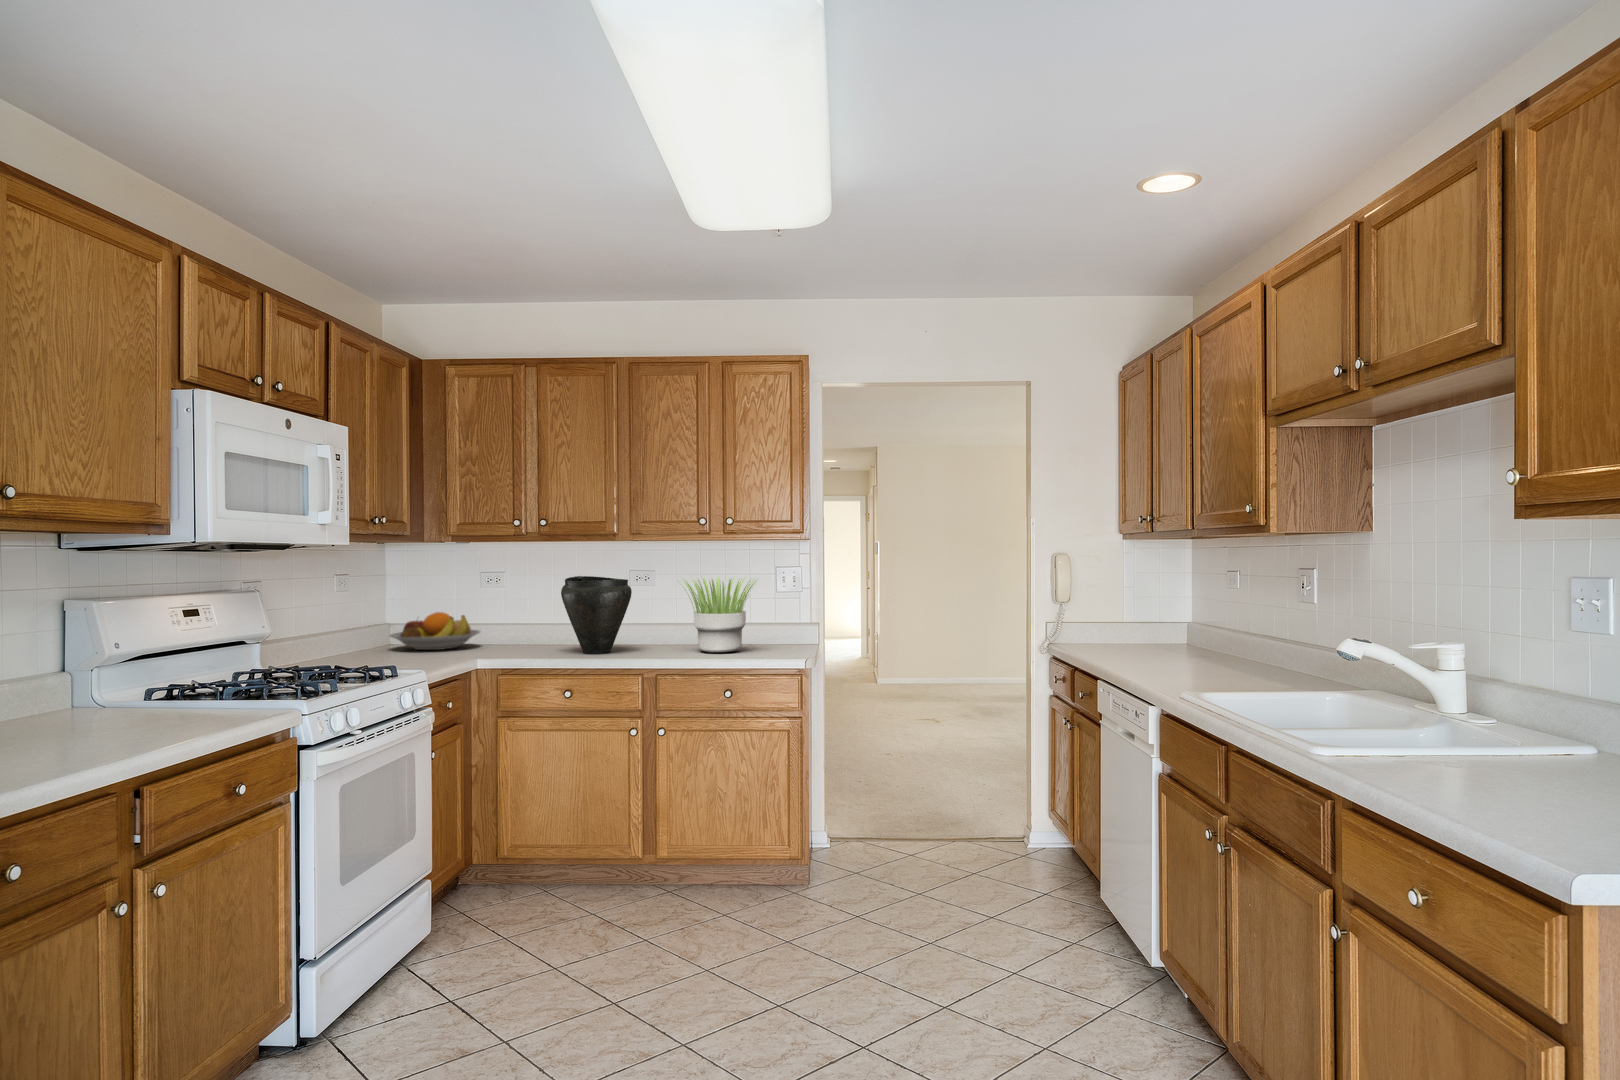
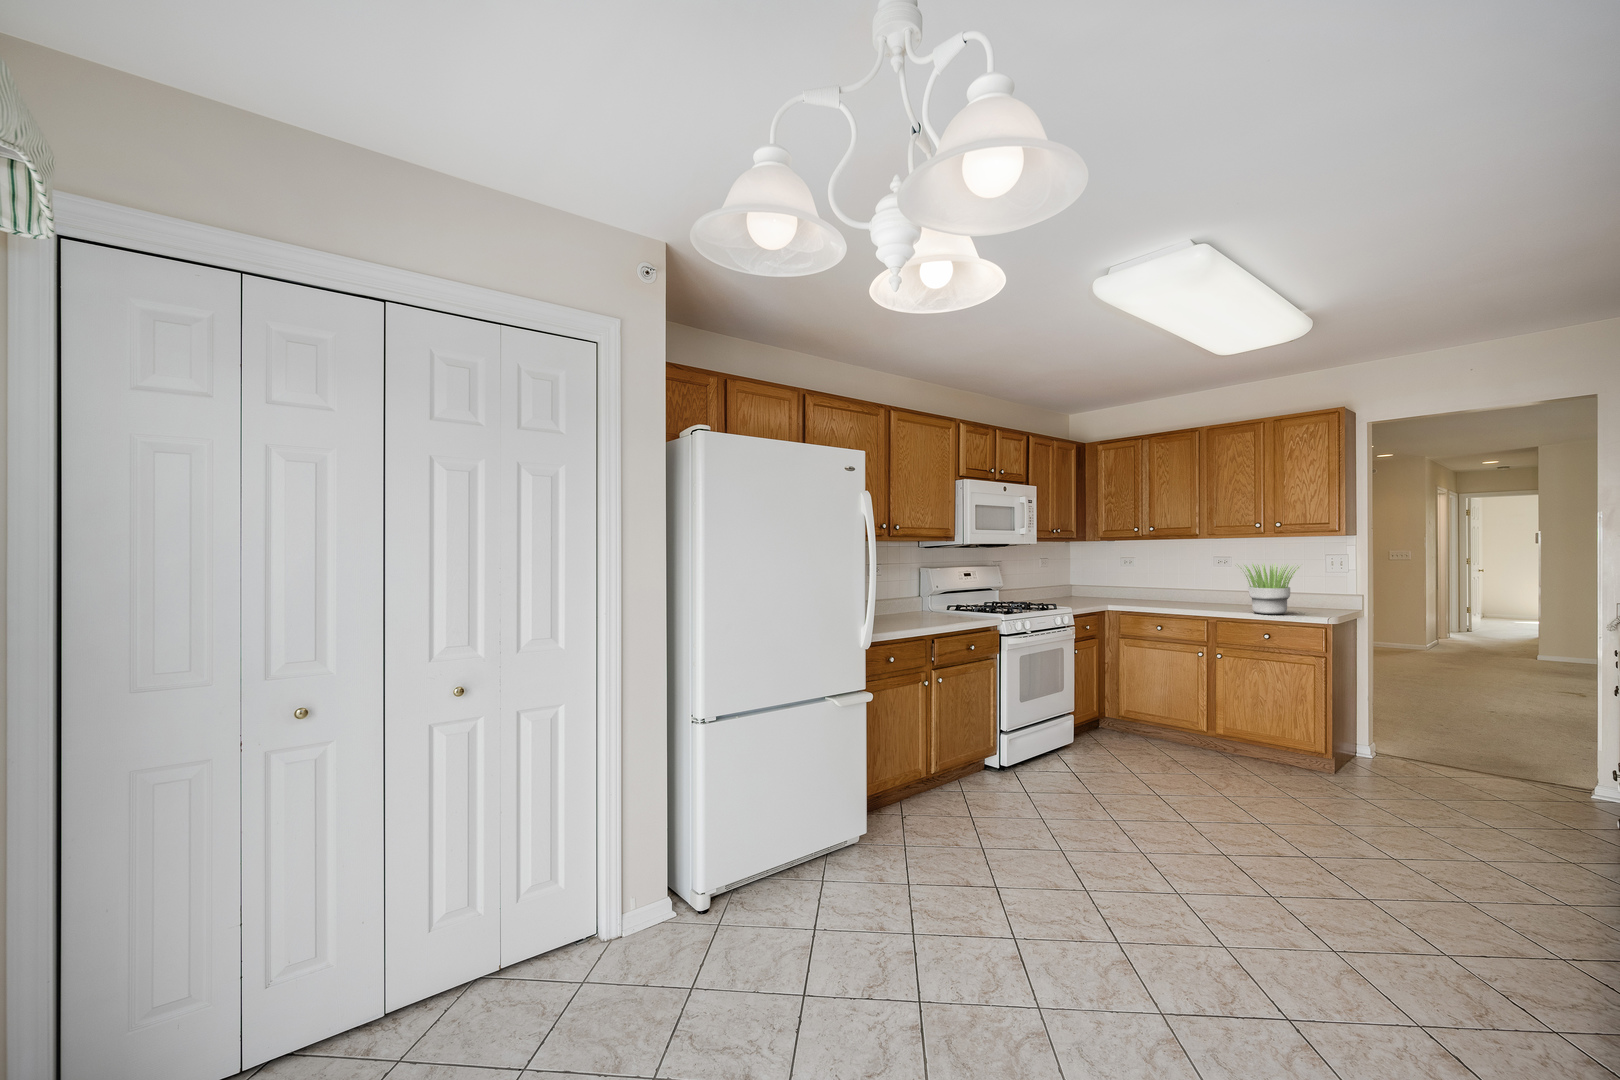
vase: present [561,576,632,654] -> none [1159,561,1206,608]
fruit bowl: present [390,612,480,650] -> none [1069,579,1120,600]

